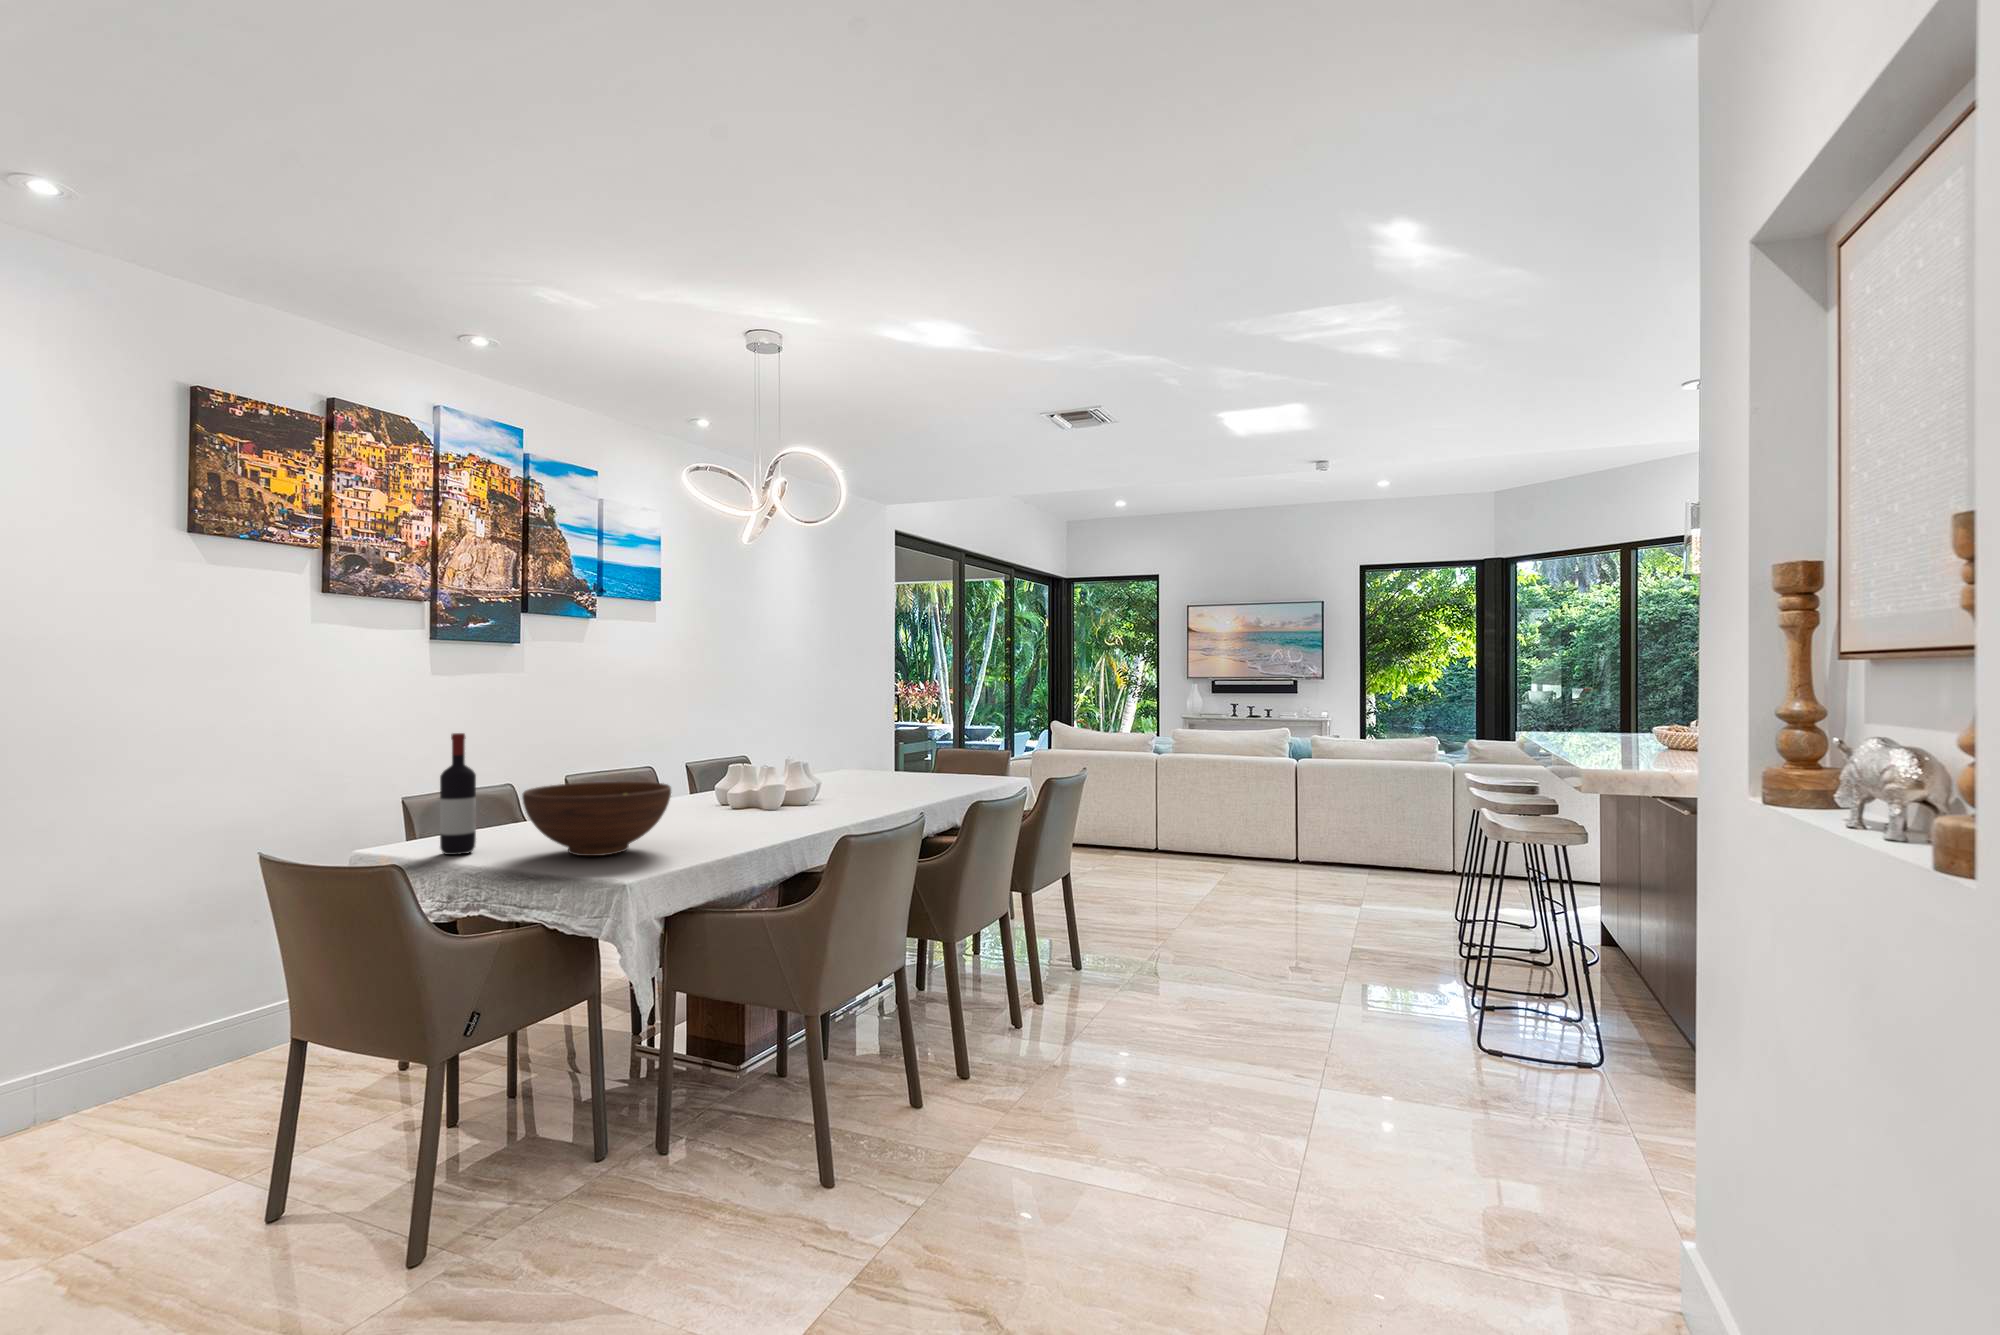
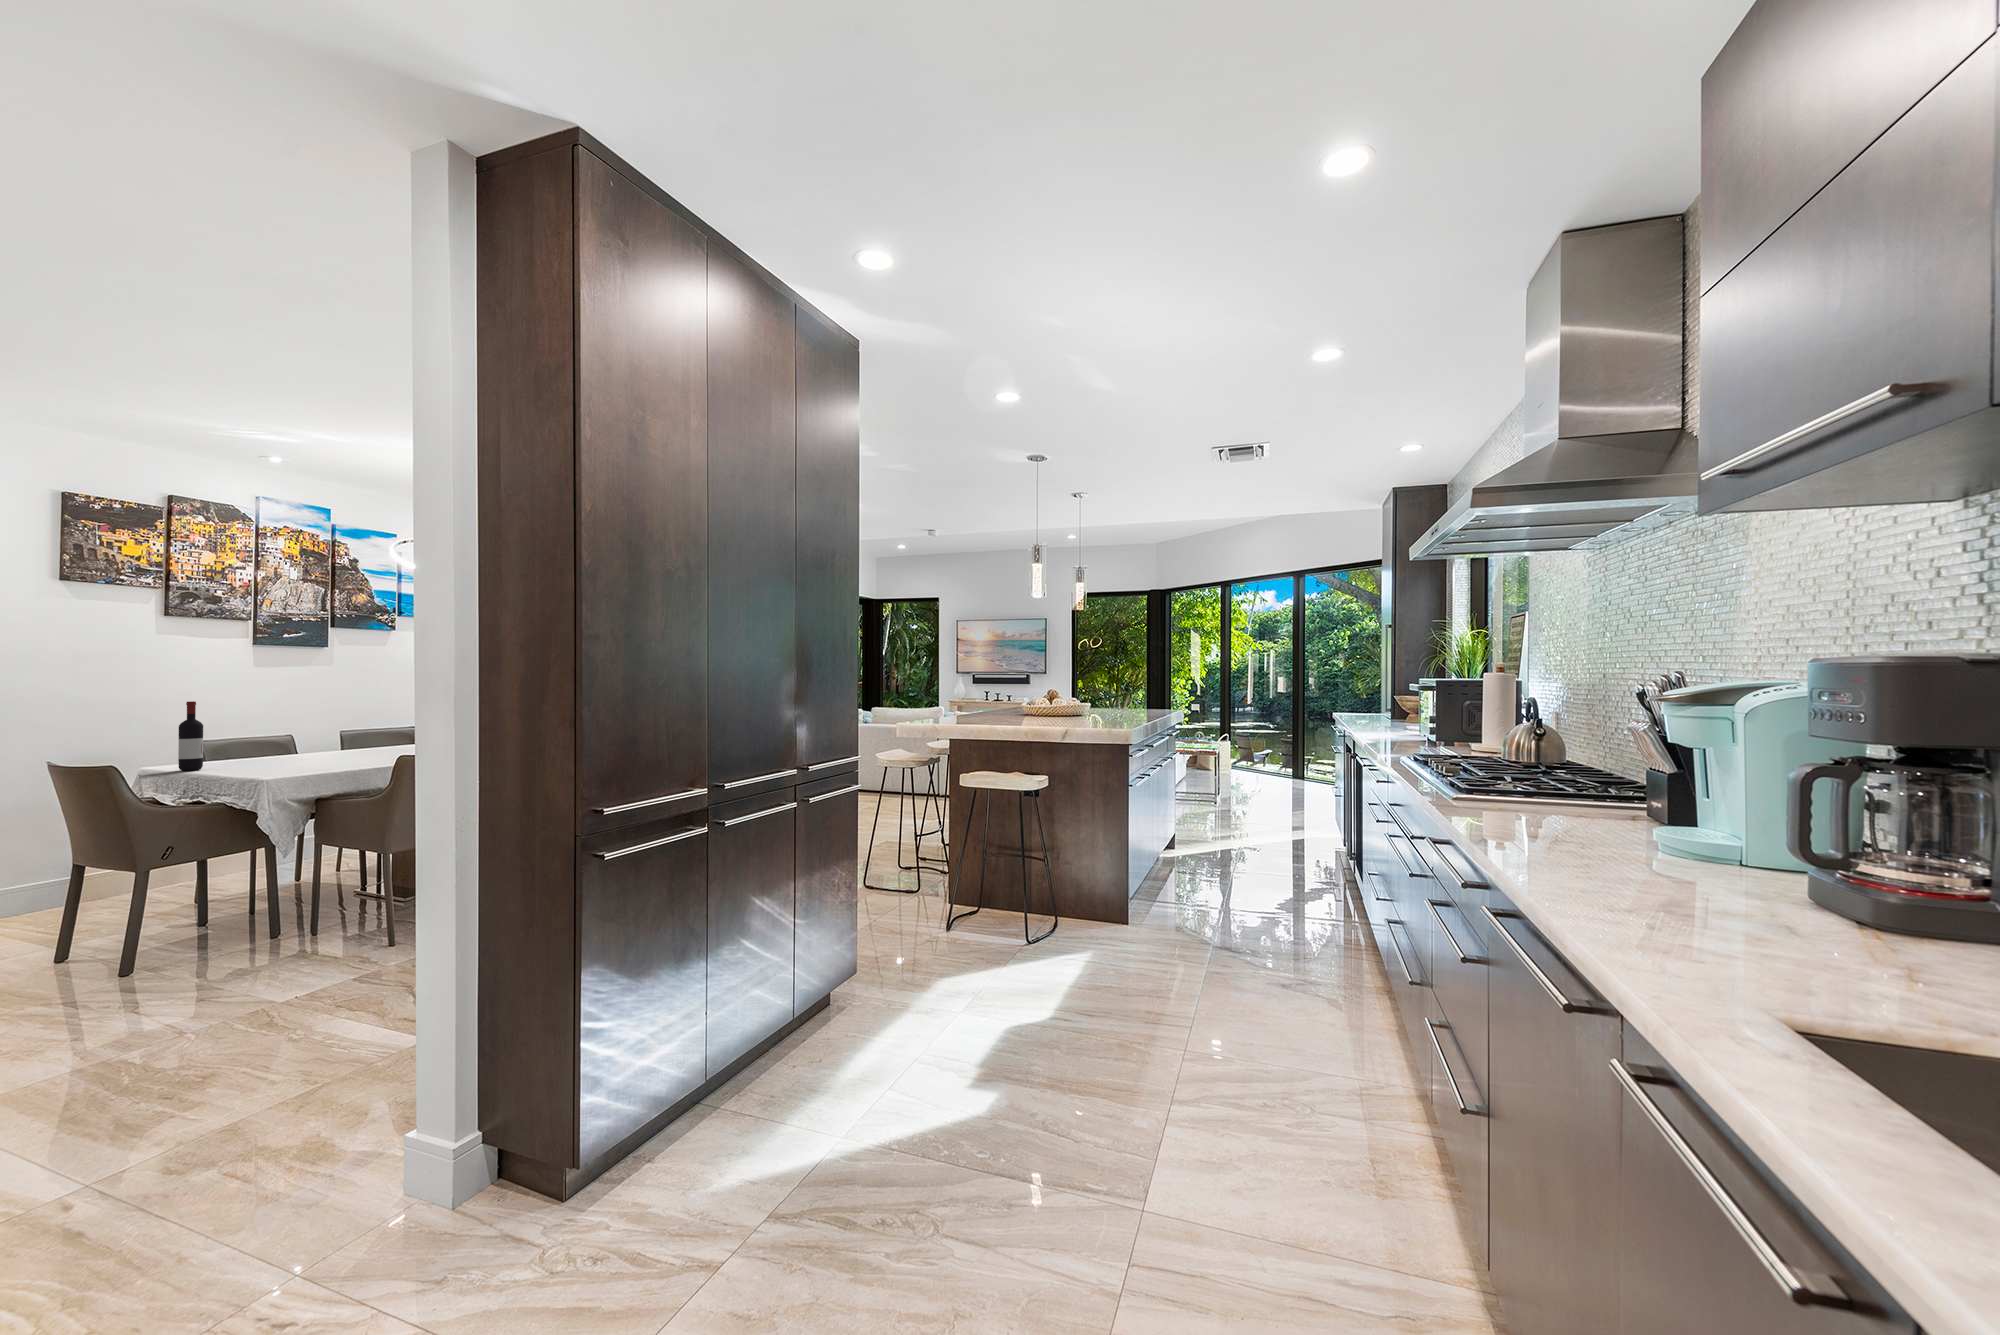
fruit bowl: present [522,781,671,856] -> none [222,731,325,771]

